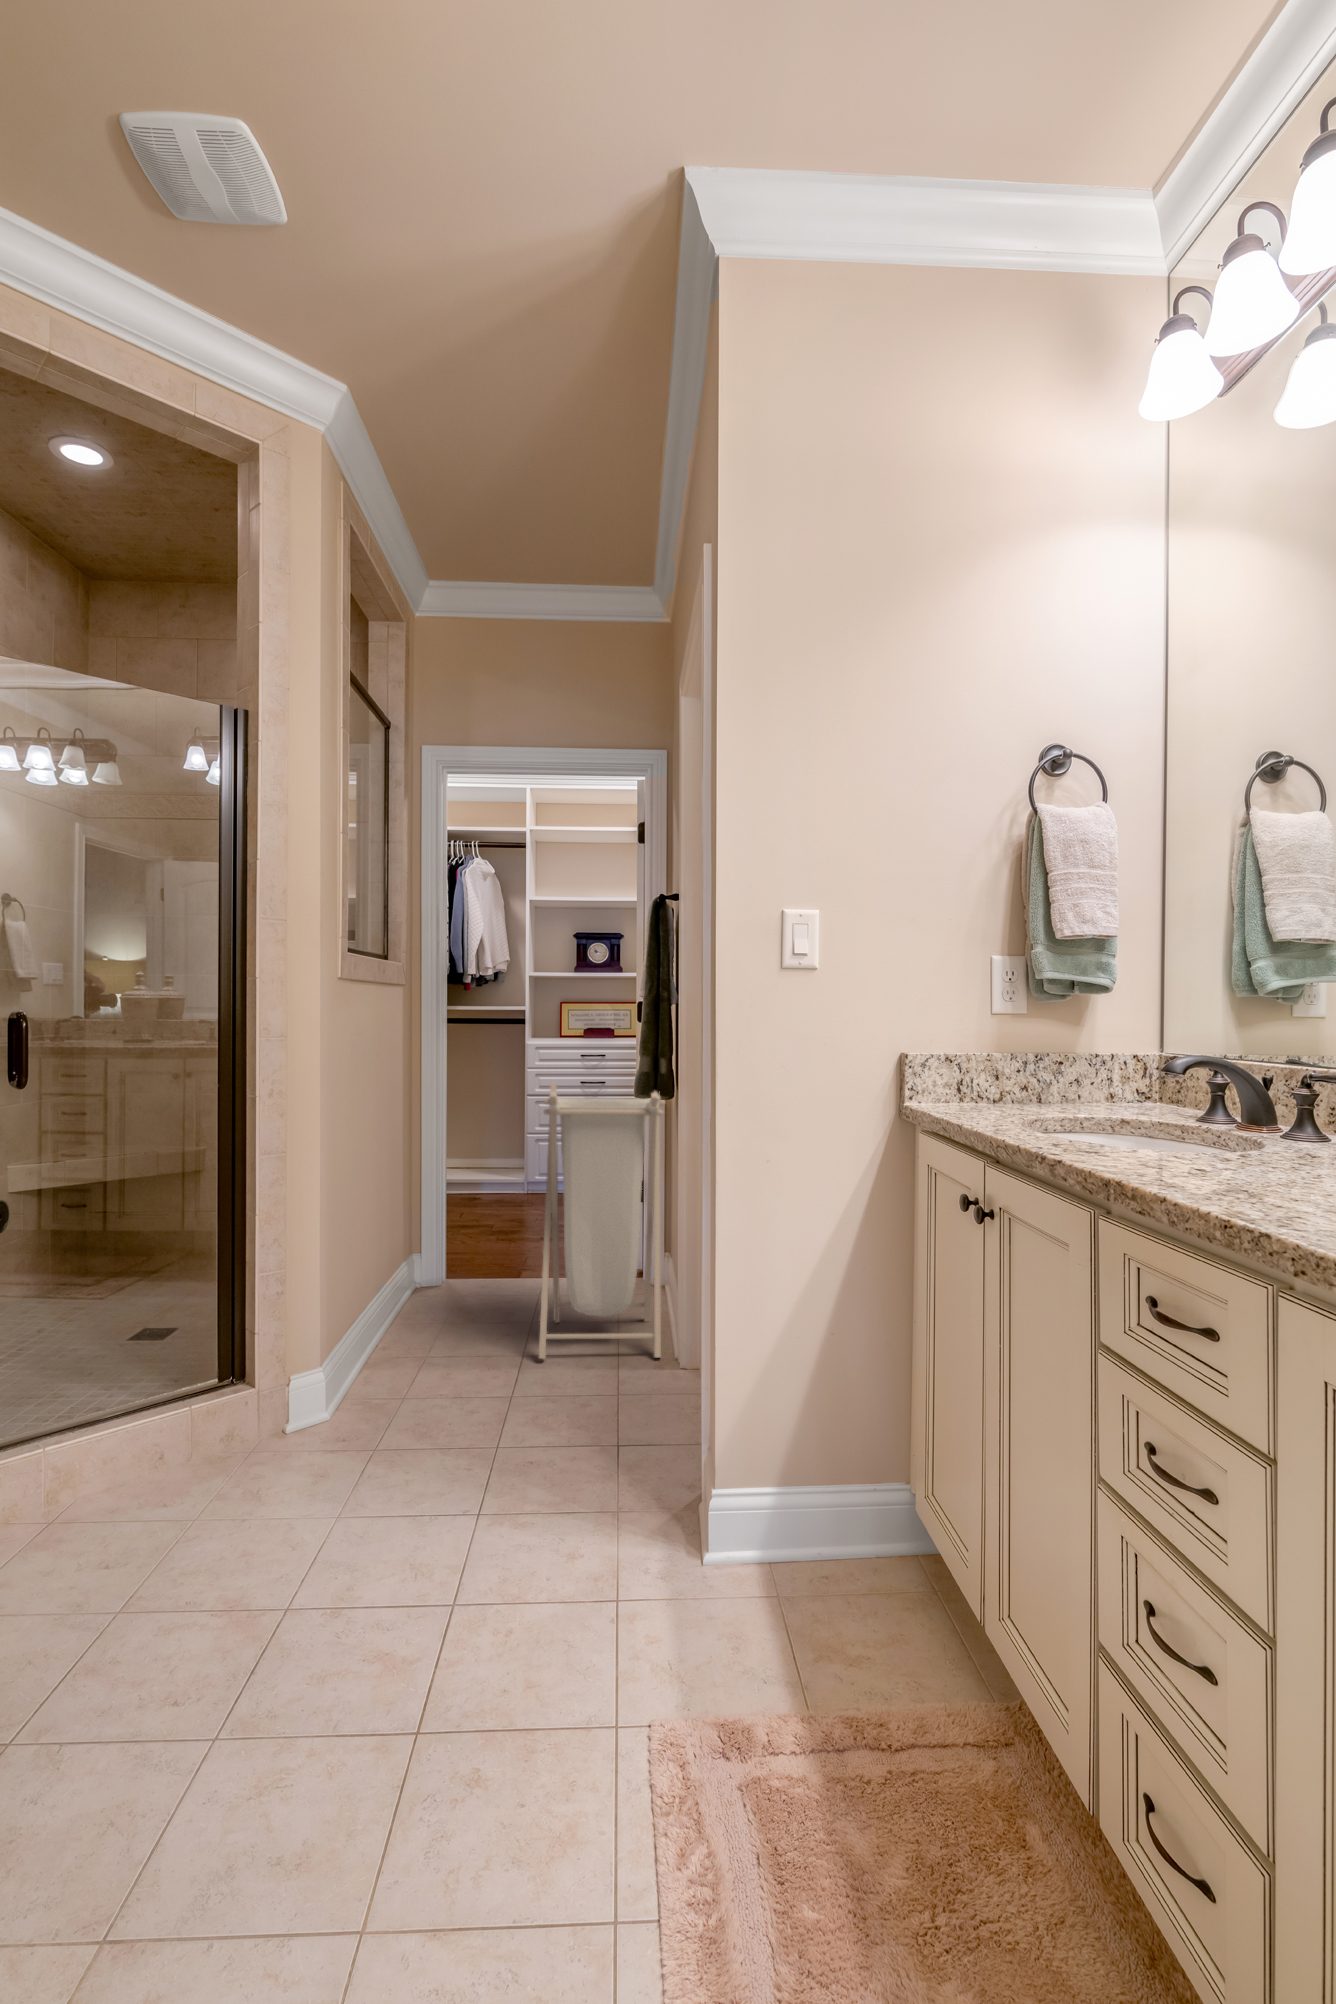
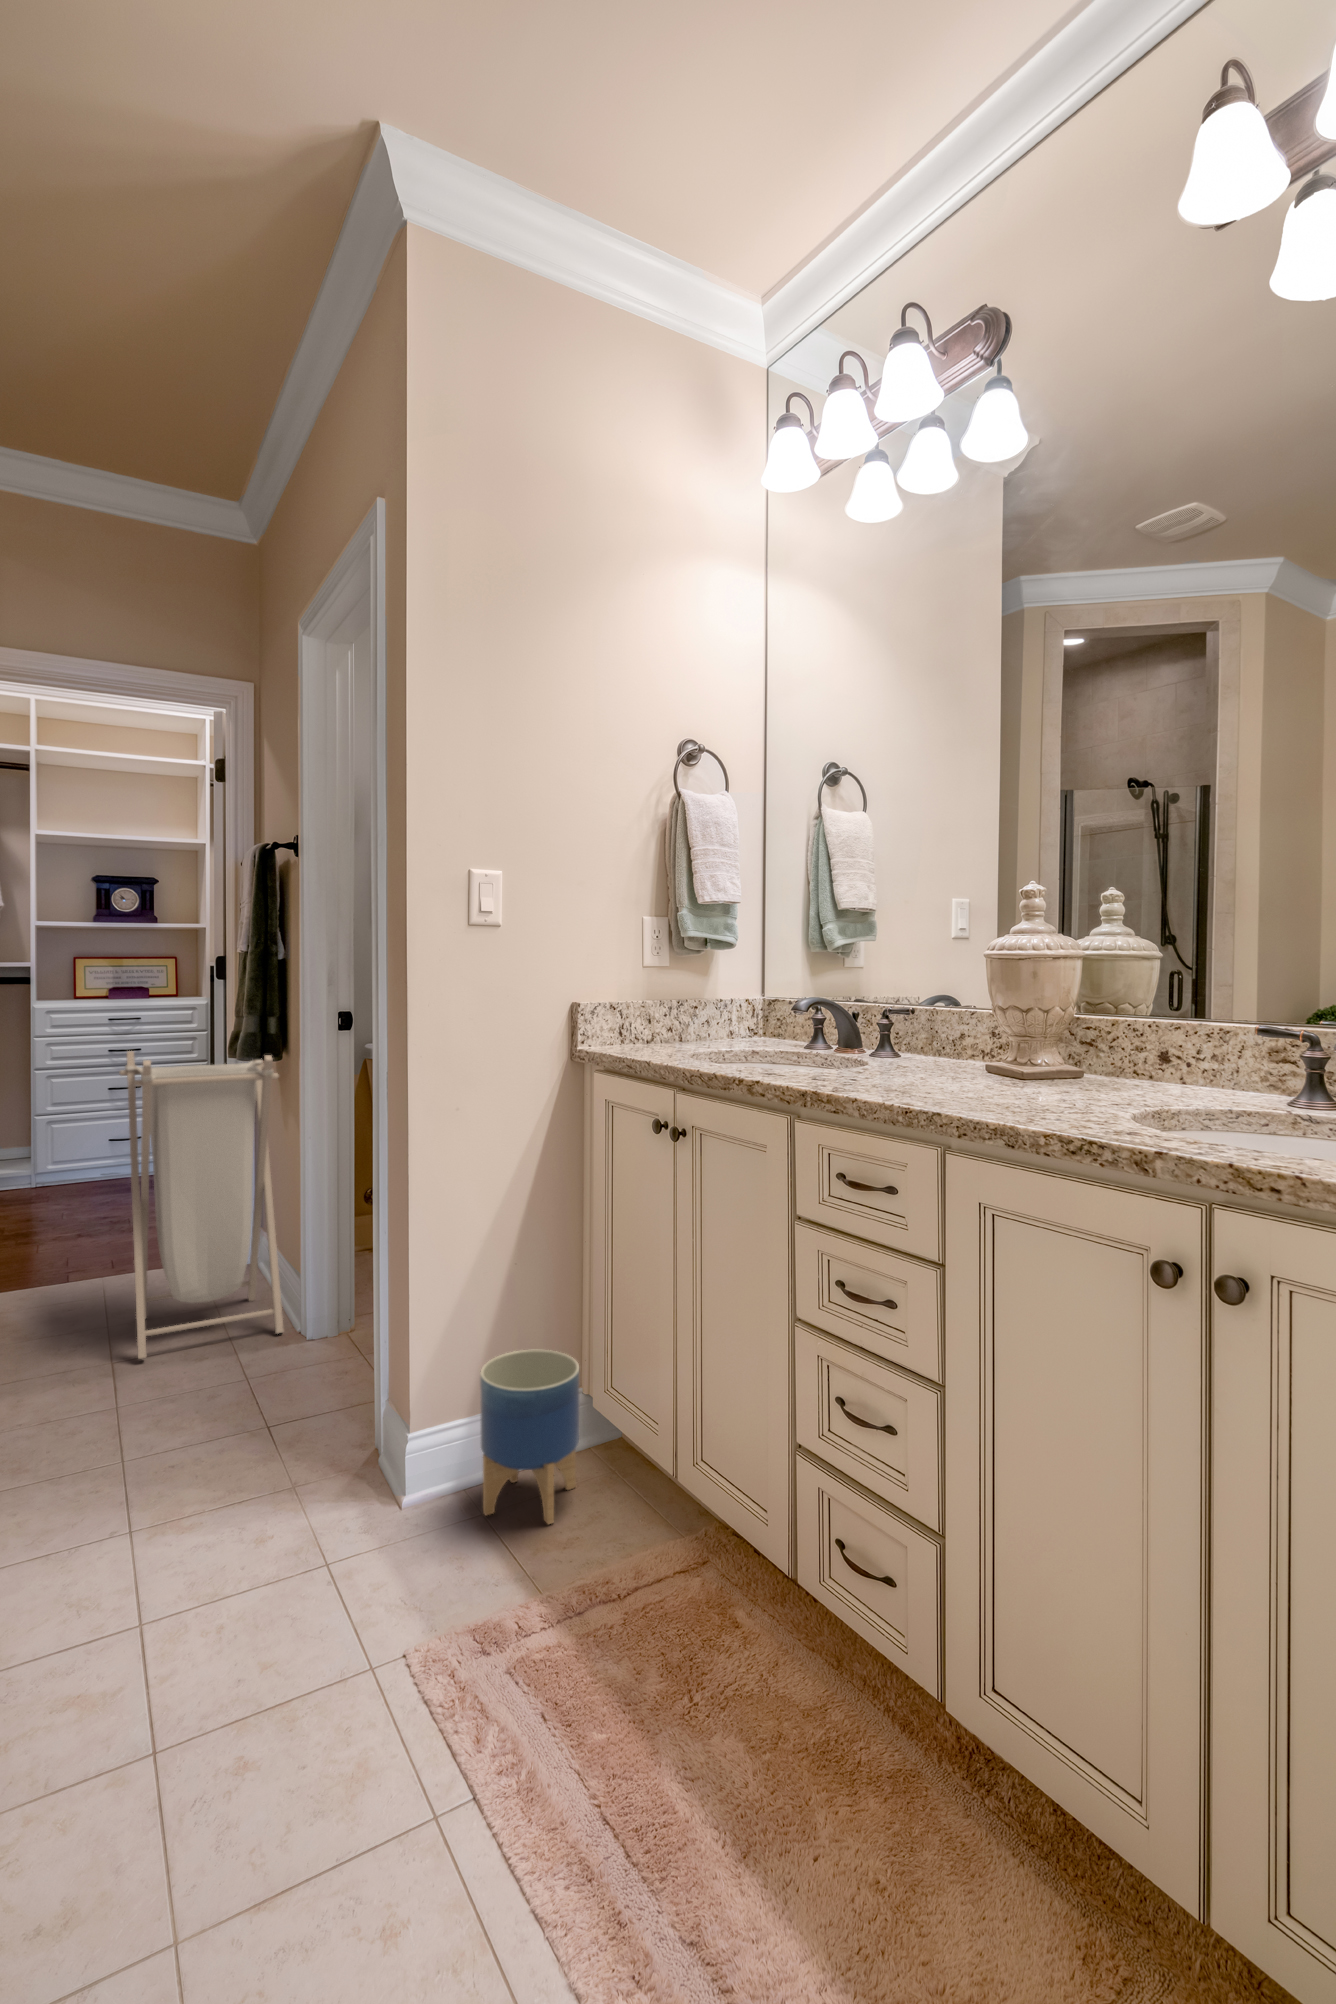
planter: none [777,1428,887,1633] -> present [480,1350,579,1524]

